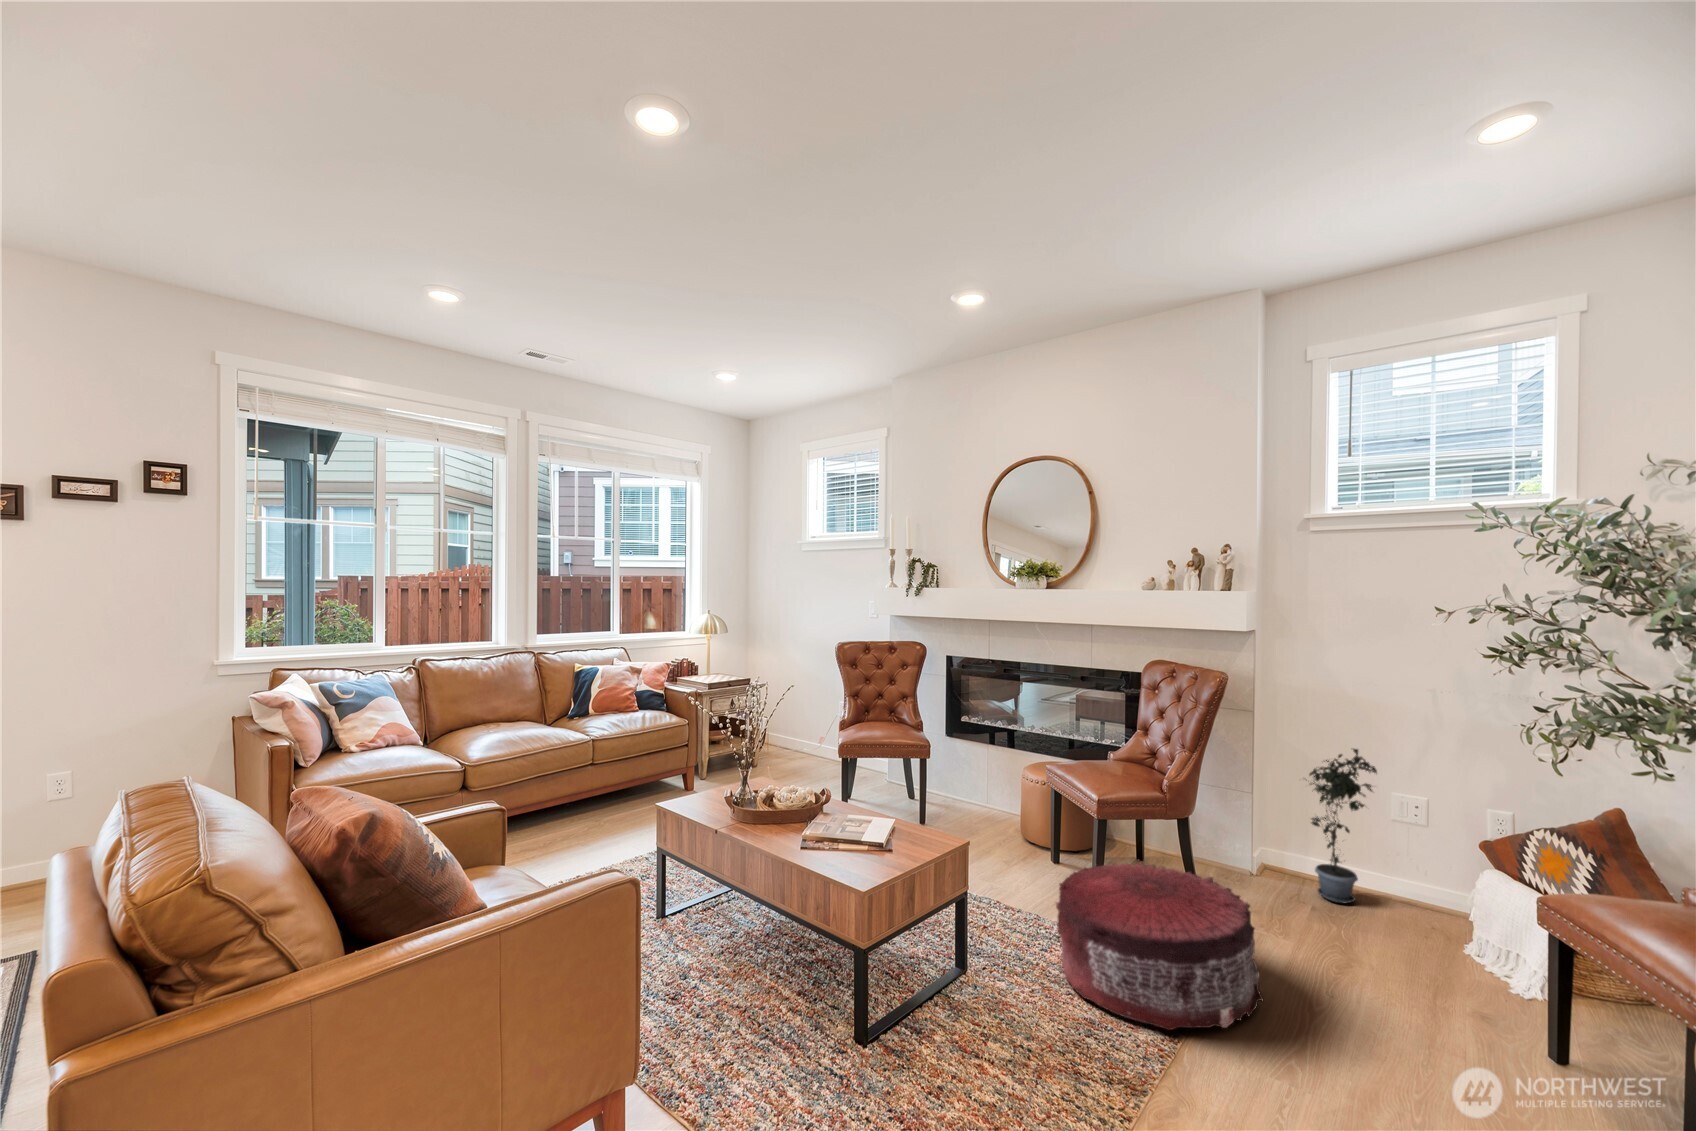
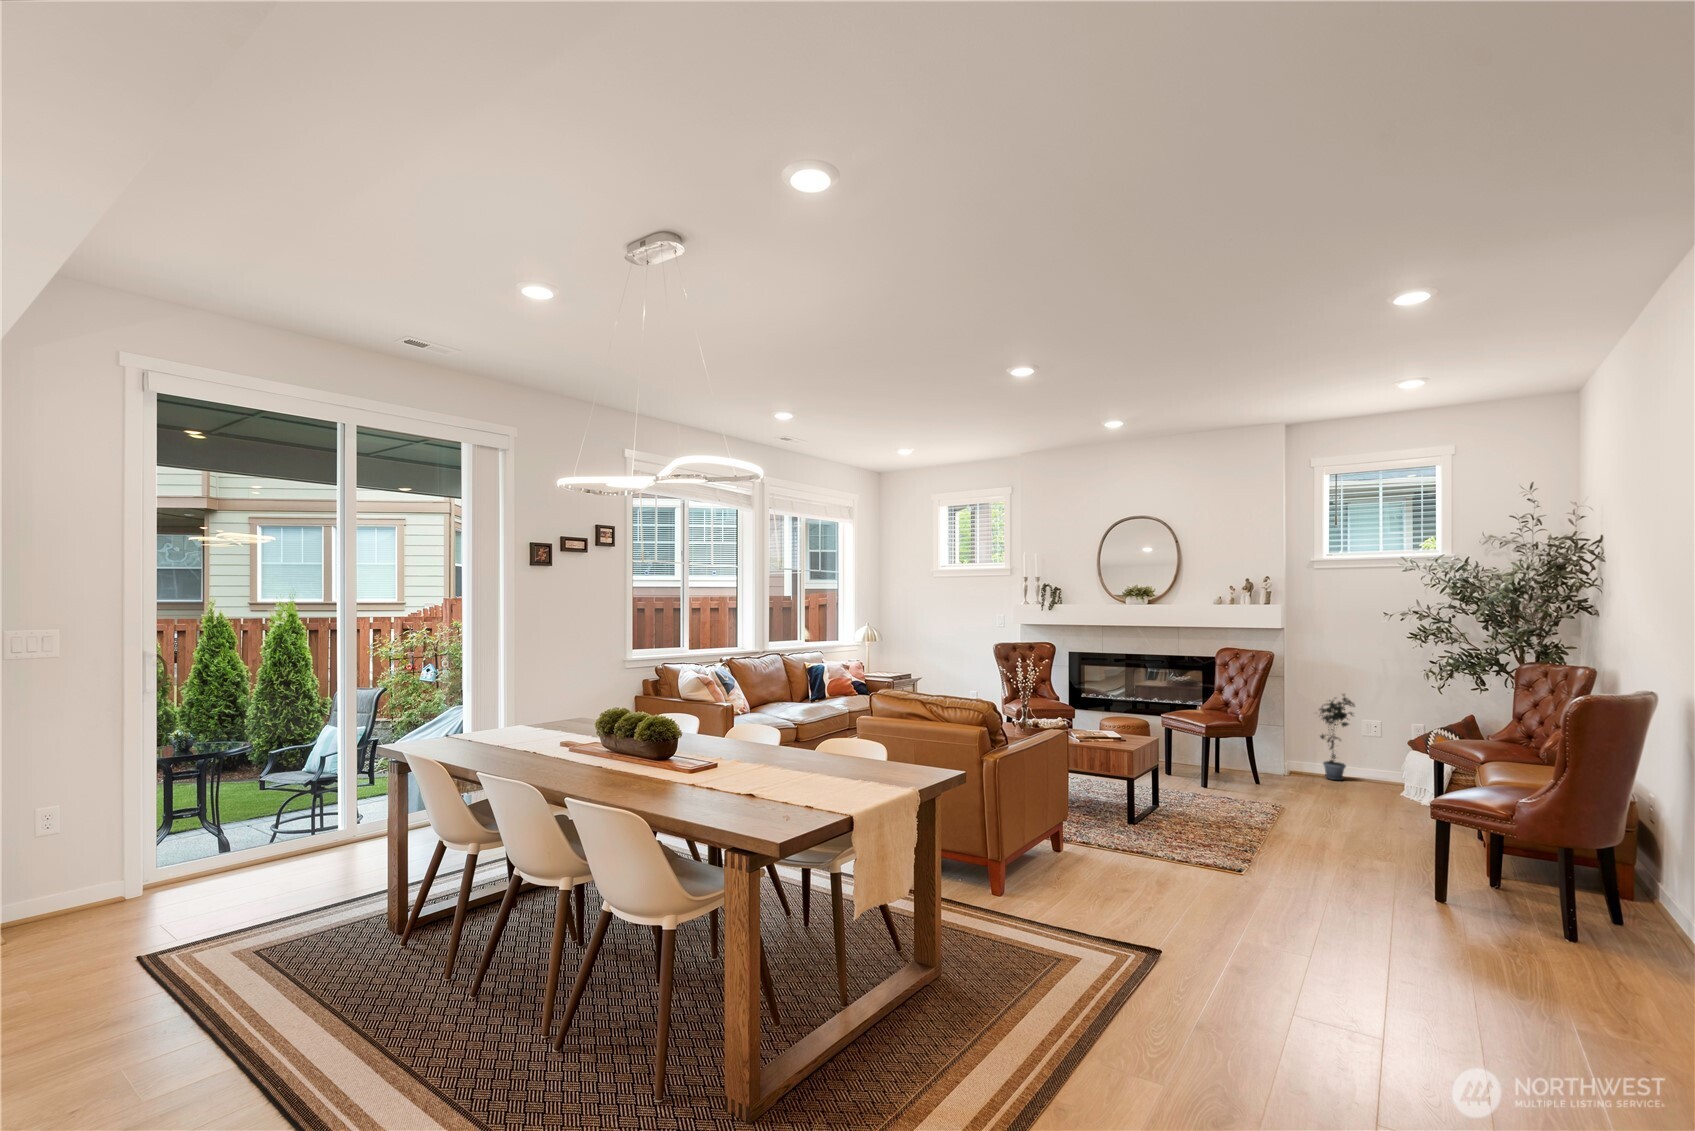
pouf: present [1056,862,1263,1030] -> none [1202,751,1311,814]

